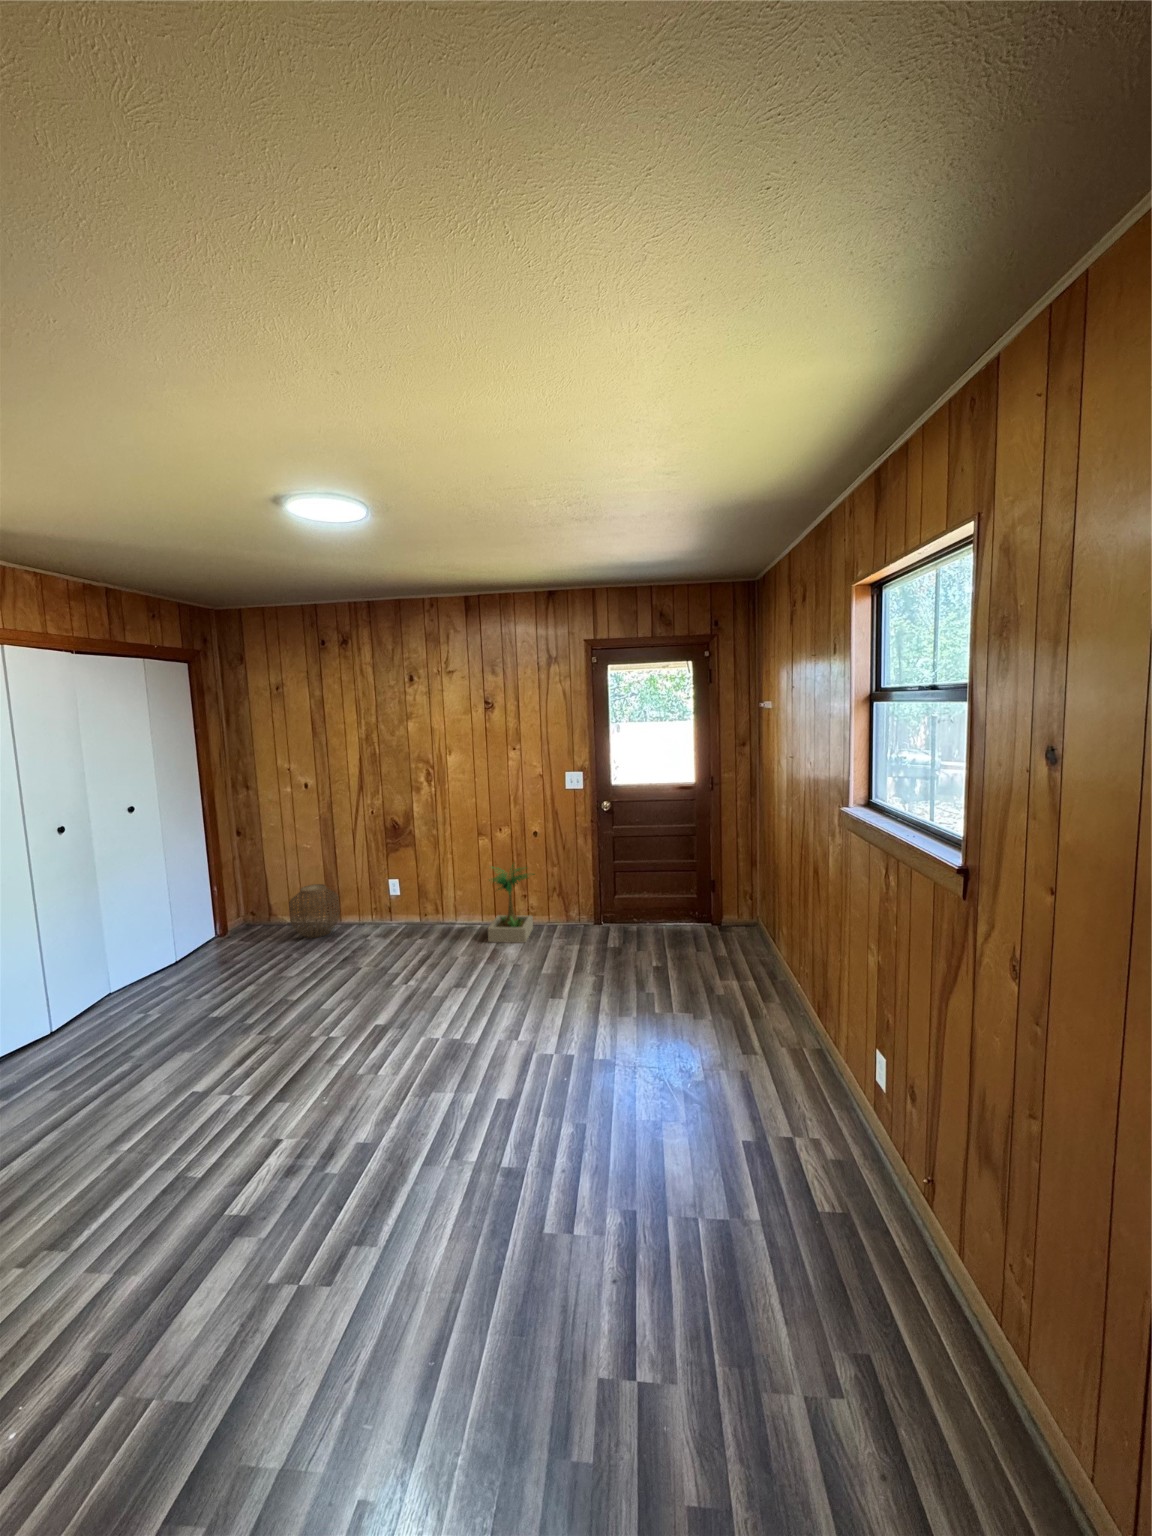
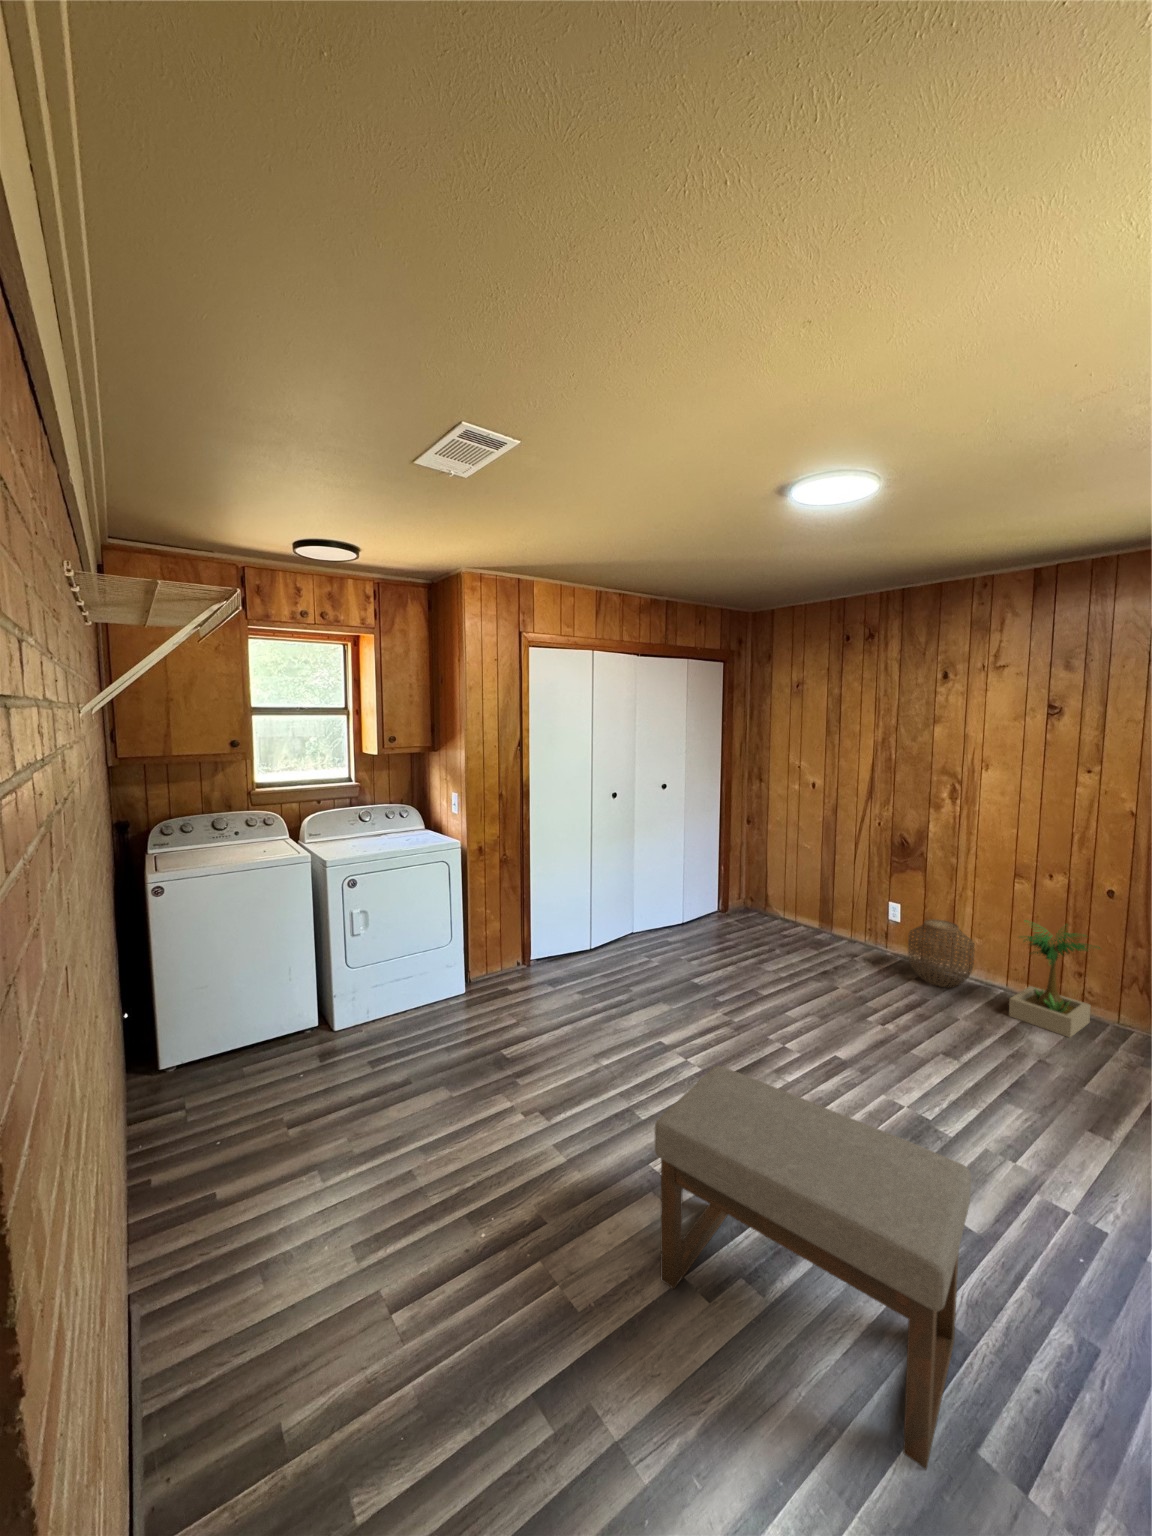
woven basket: present [289,884,340,938] -> present [908,919,974,987]
ottoman: none [253,1042,520,1307] -> present [655,1066,971,1469]

